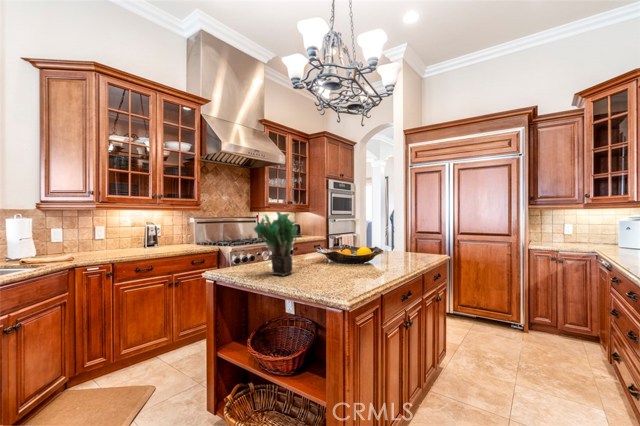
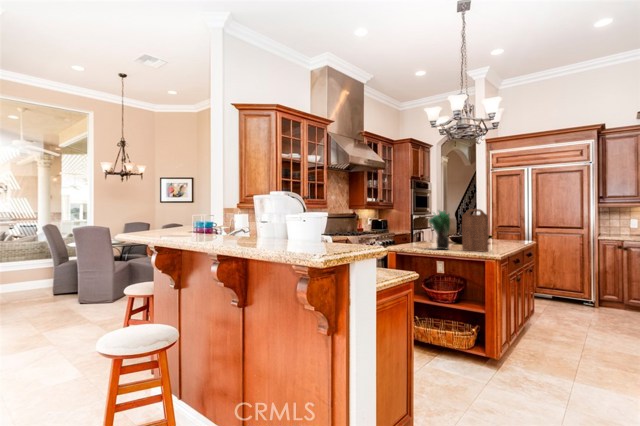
cutting board: none [306,211,340,282] -> present [462,209,489,252]

